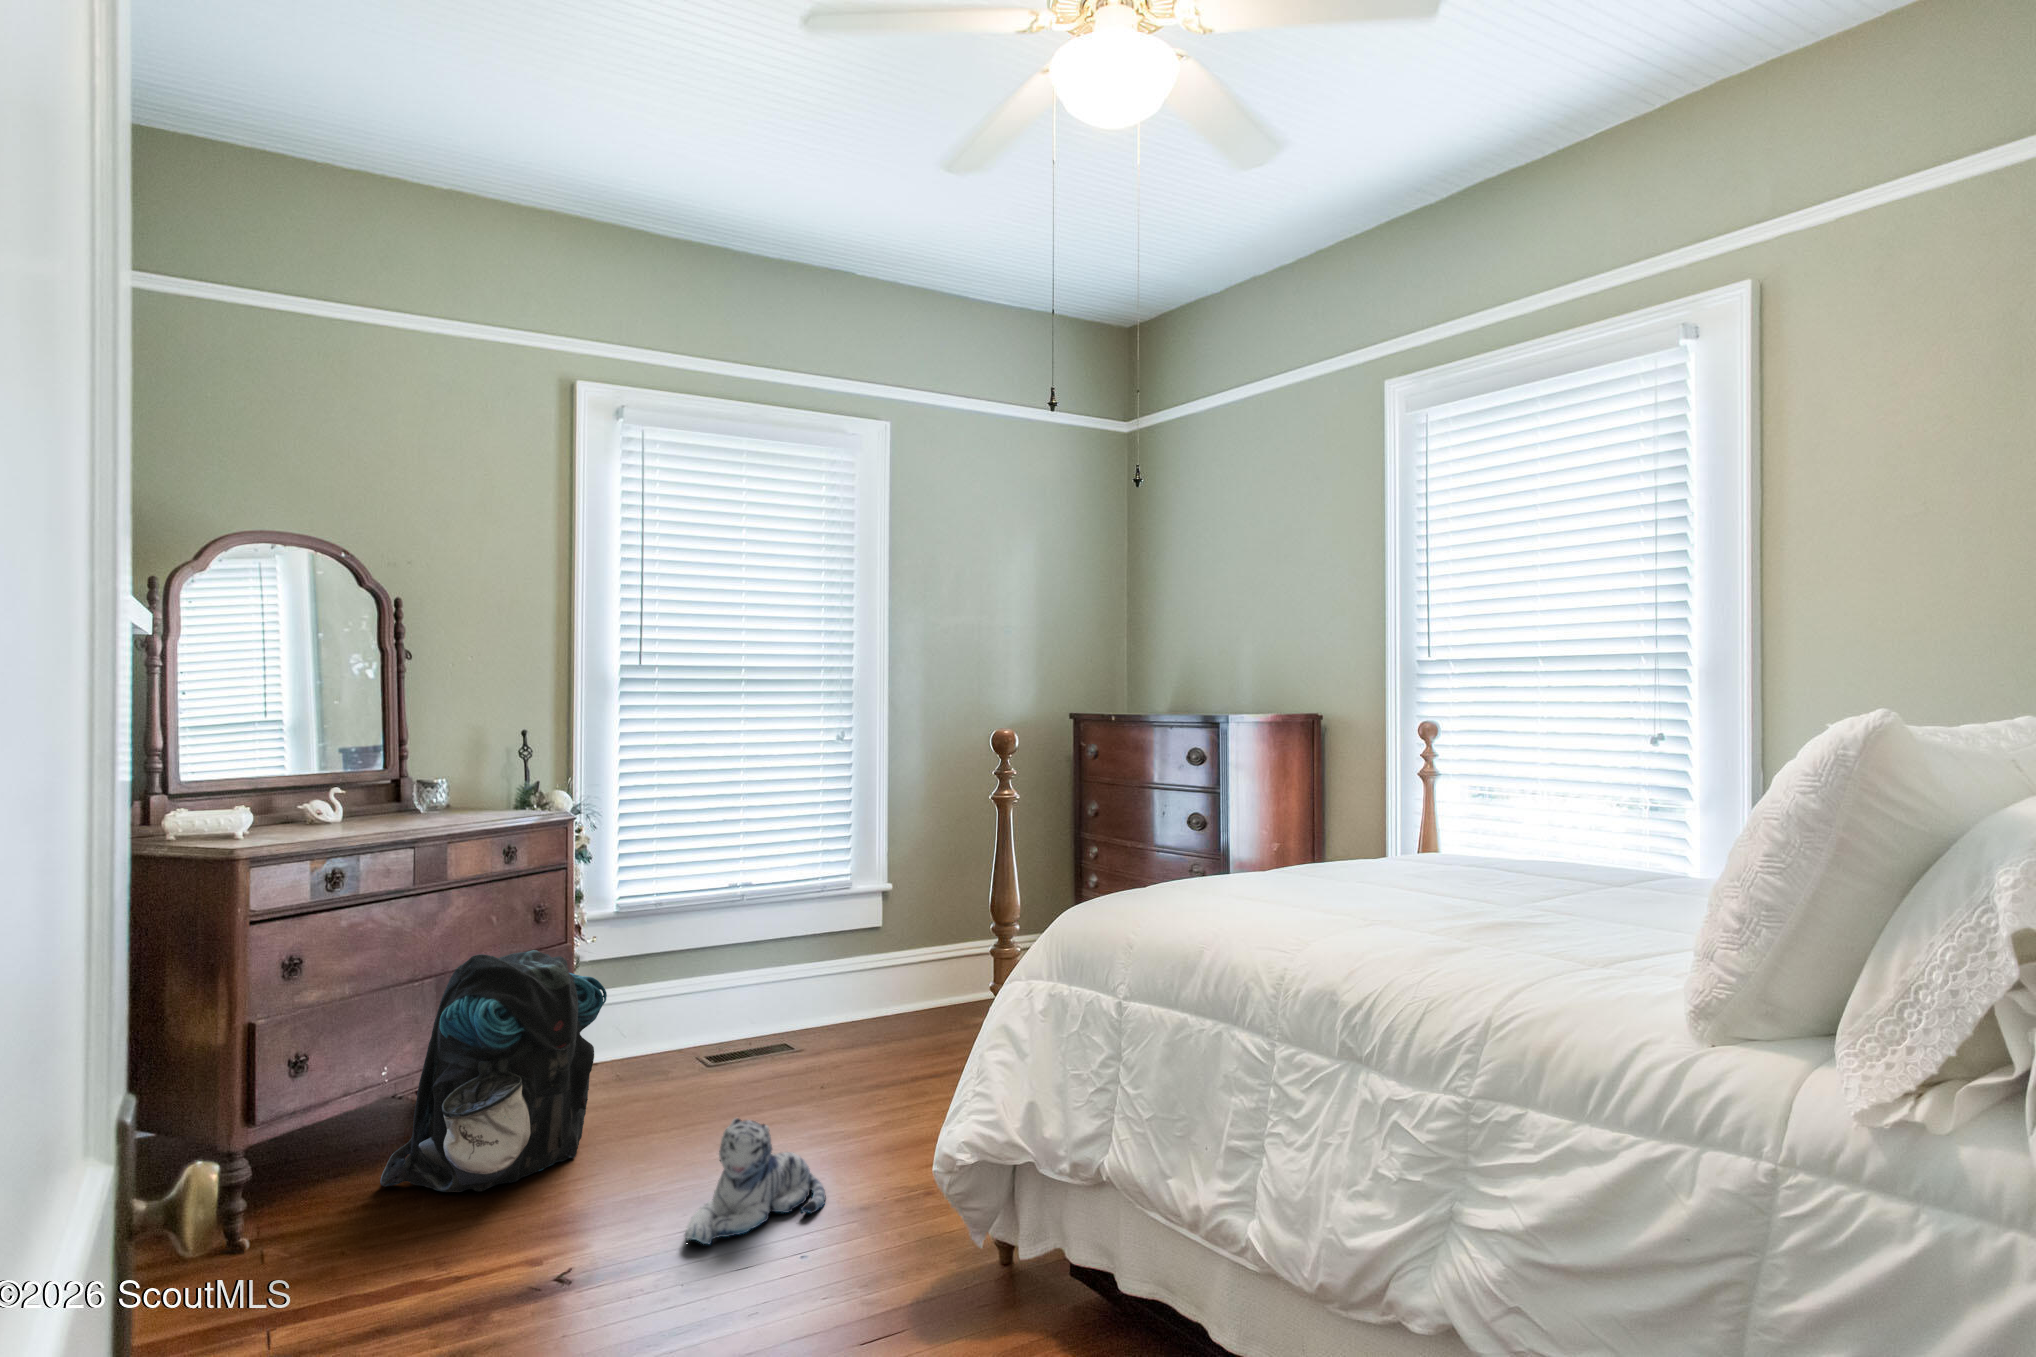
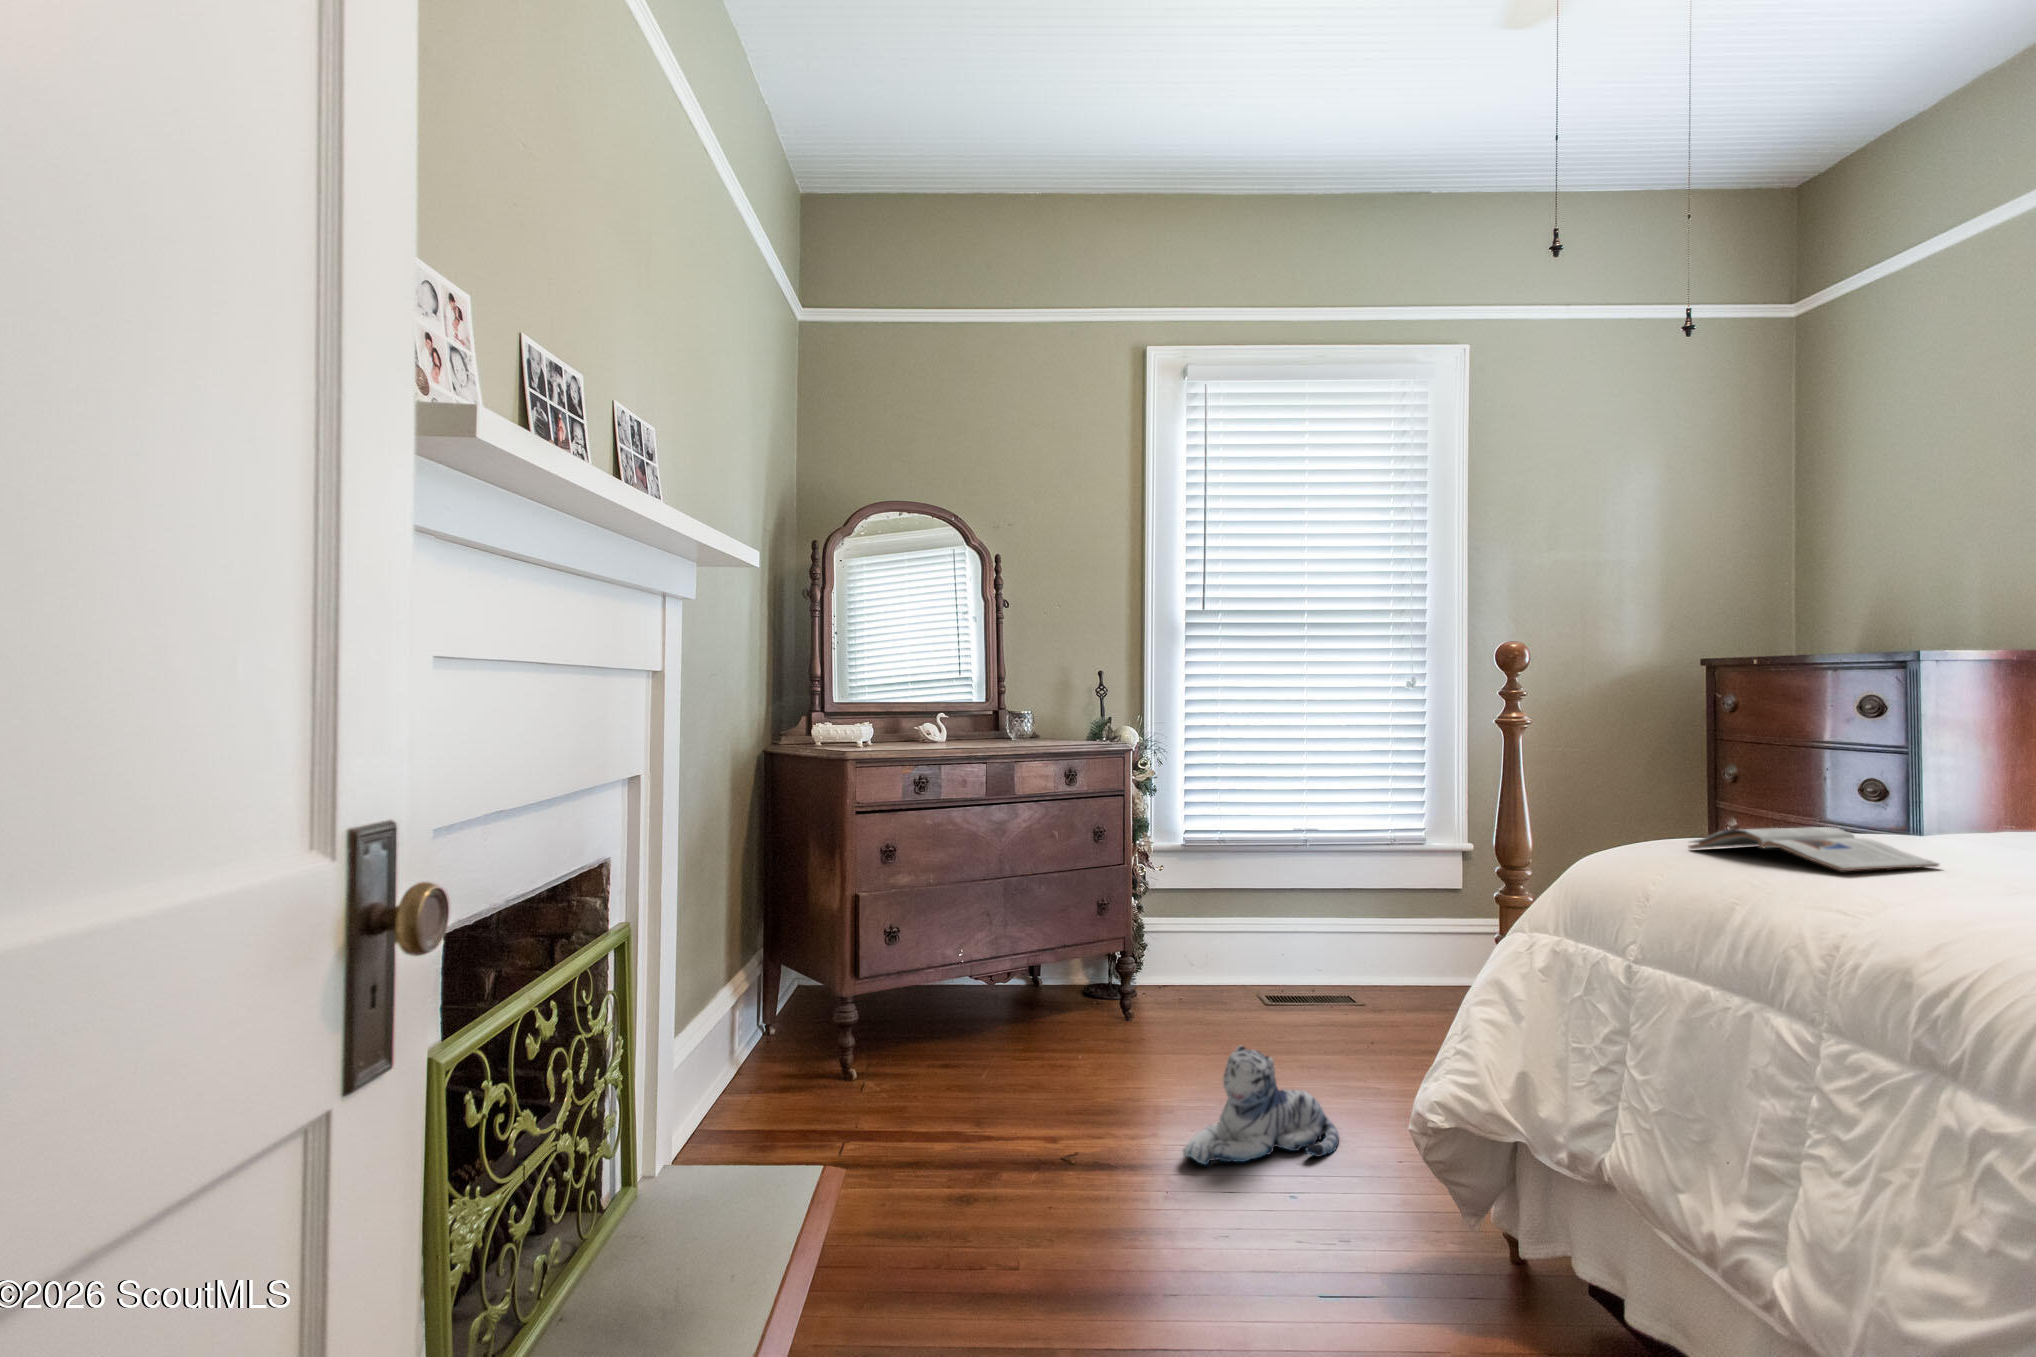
magazine: none [1149,874,1314,912] -> present [1689,827,1939,871]
backpack: present [380,950,607,1192] -> none [953,864,1150,1078]

